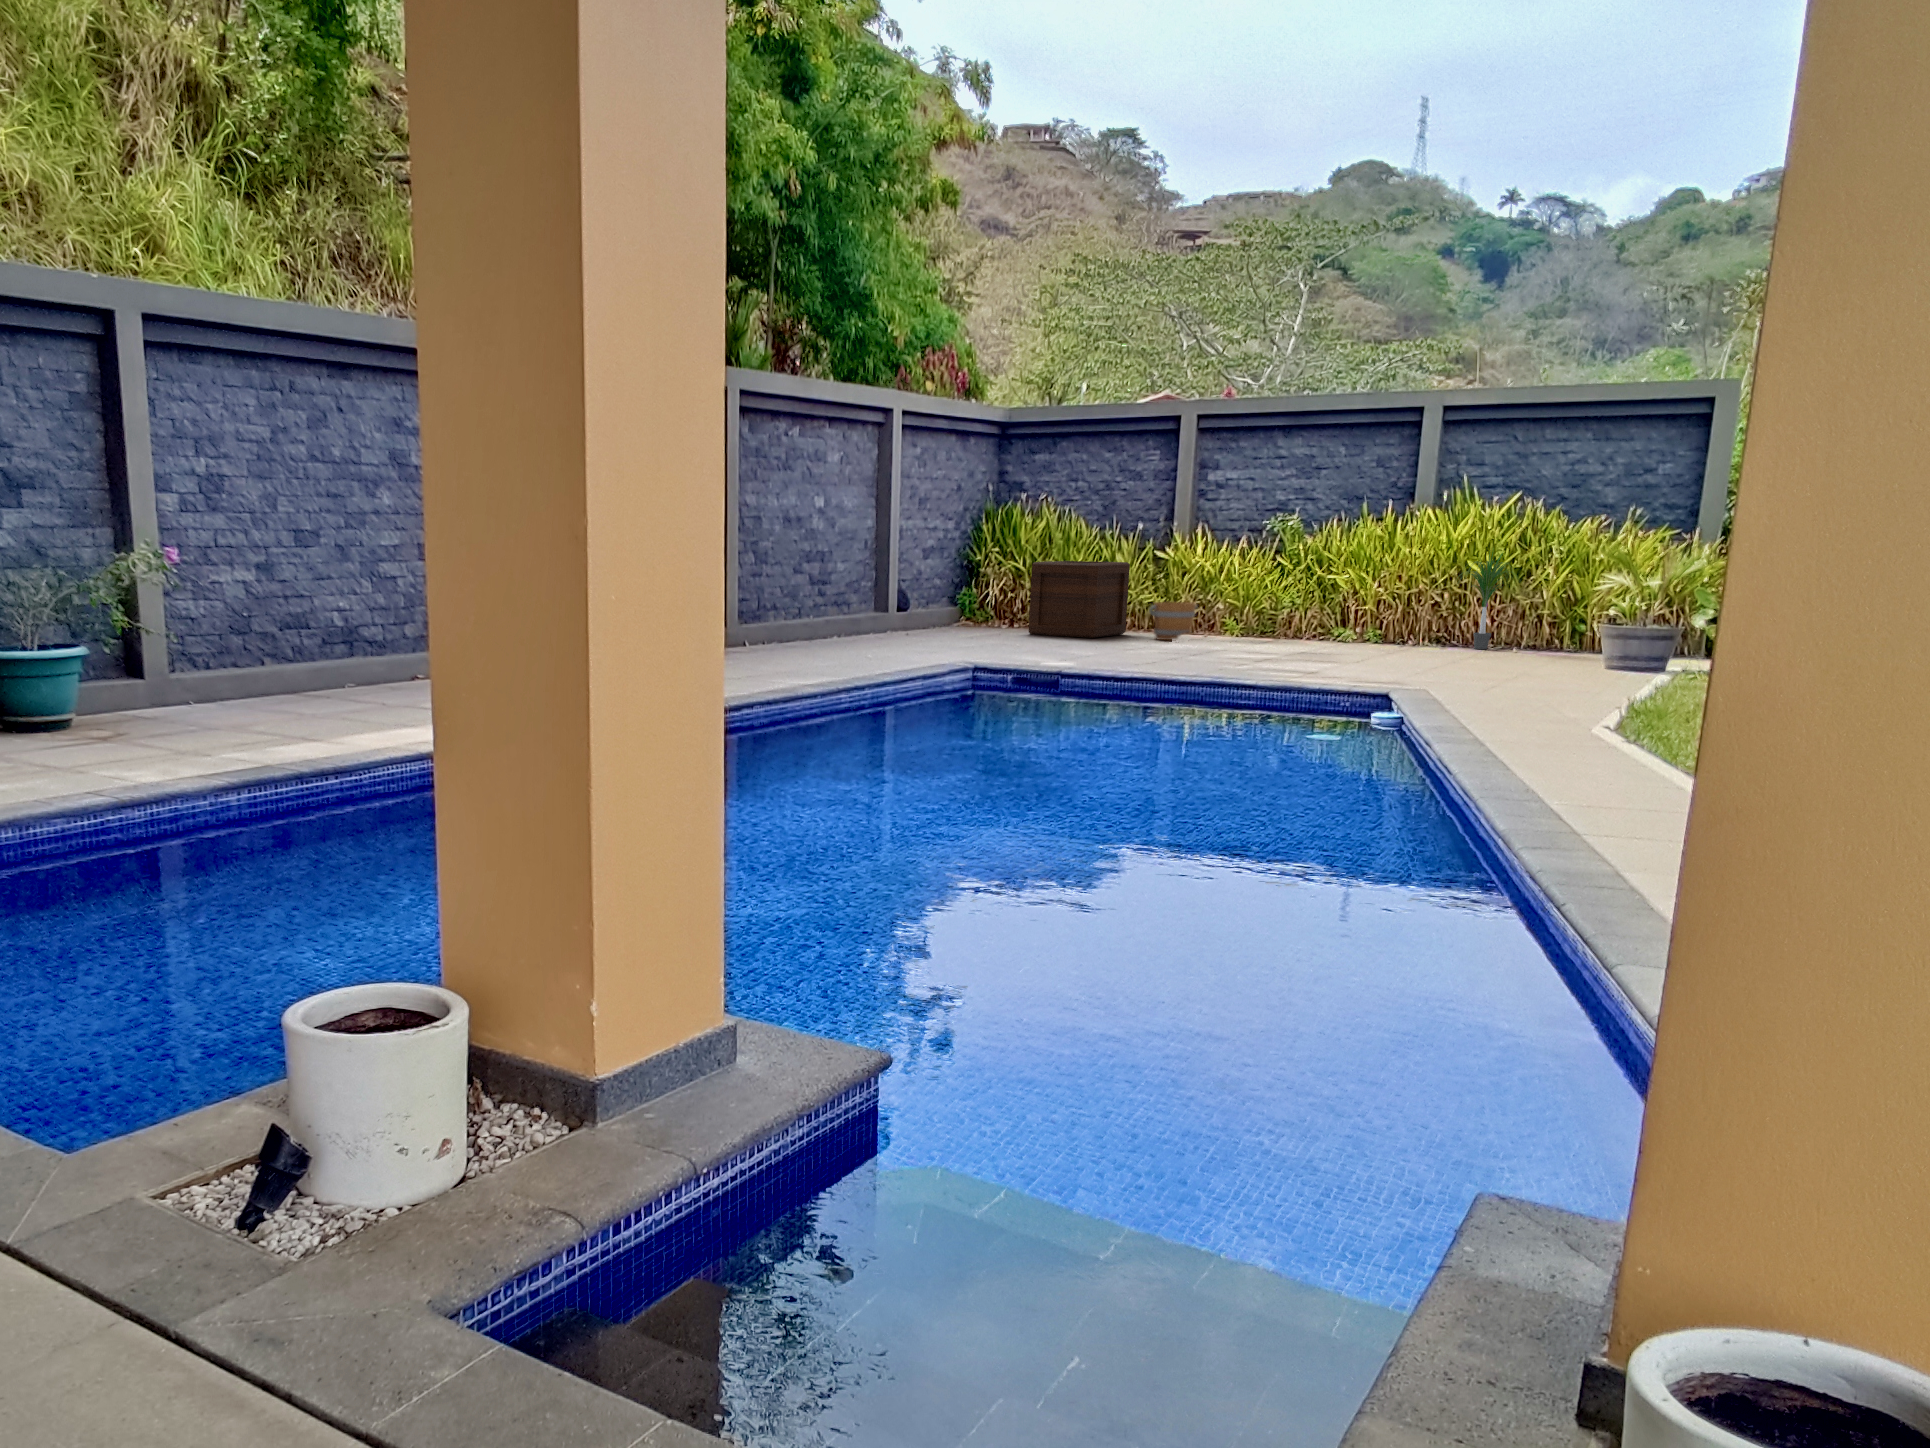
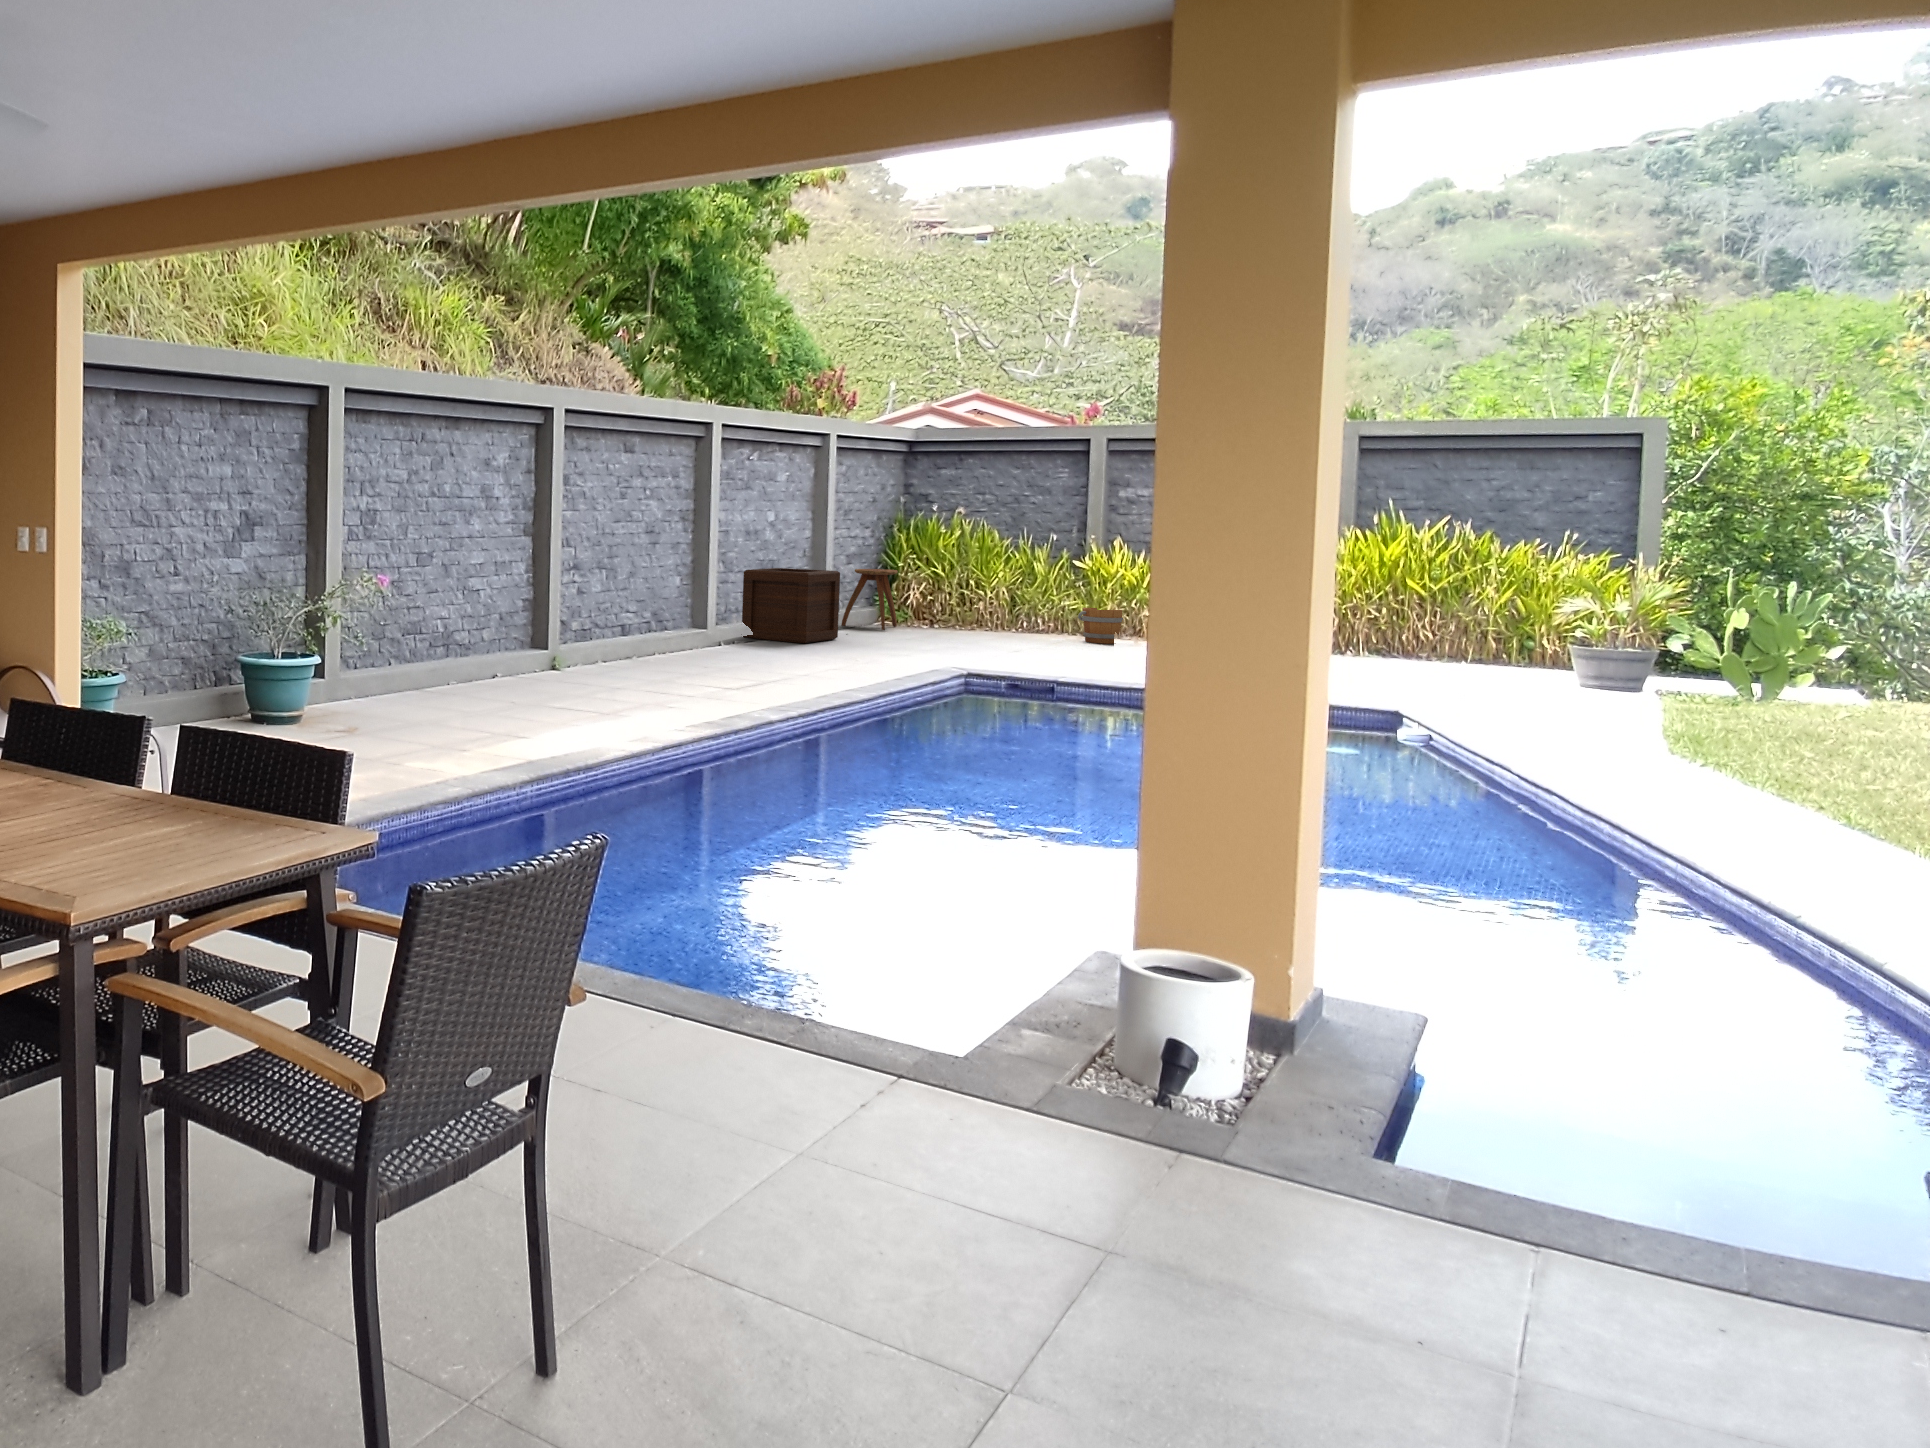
potted plant: present [1462,552,1514,649] -> none [1399,568,1474,661]
wooden crate: present [1029,561,1130,638] -> present [742,568,840,643]
stool: none [913,564,972,631] -> present [841,569,898,630]

